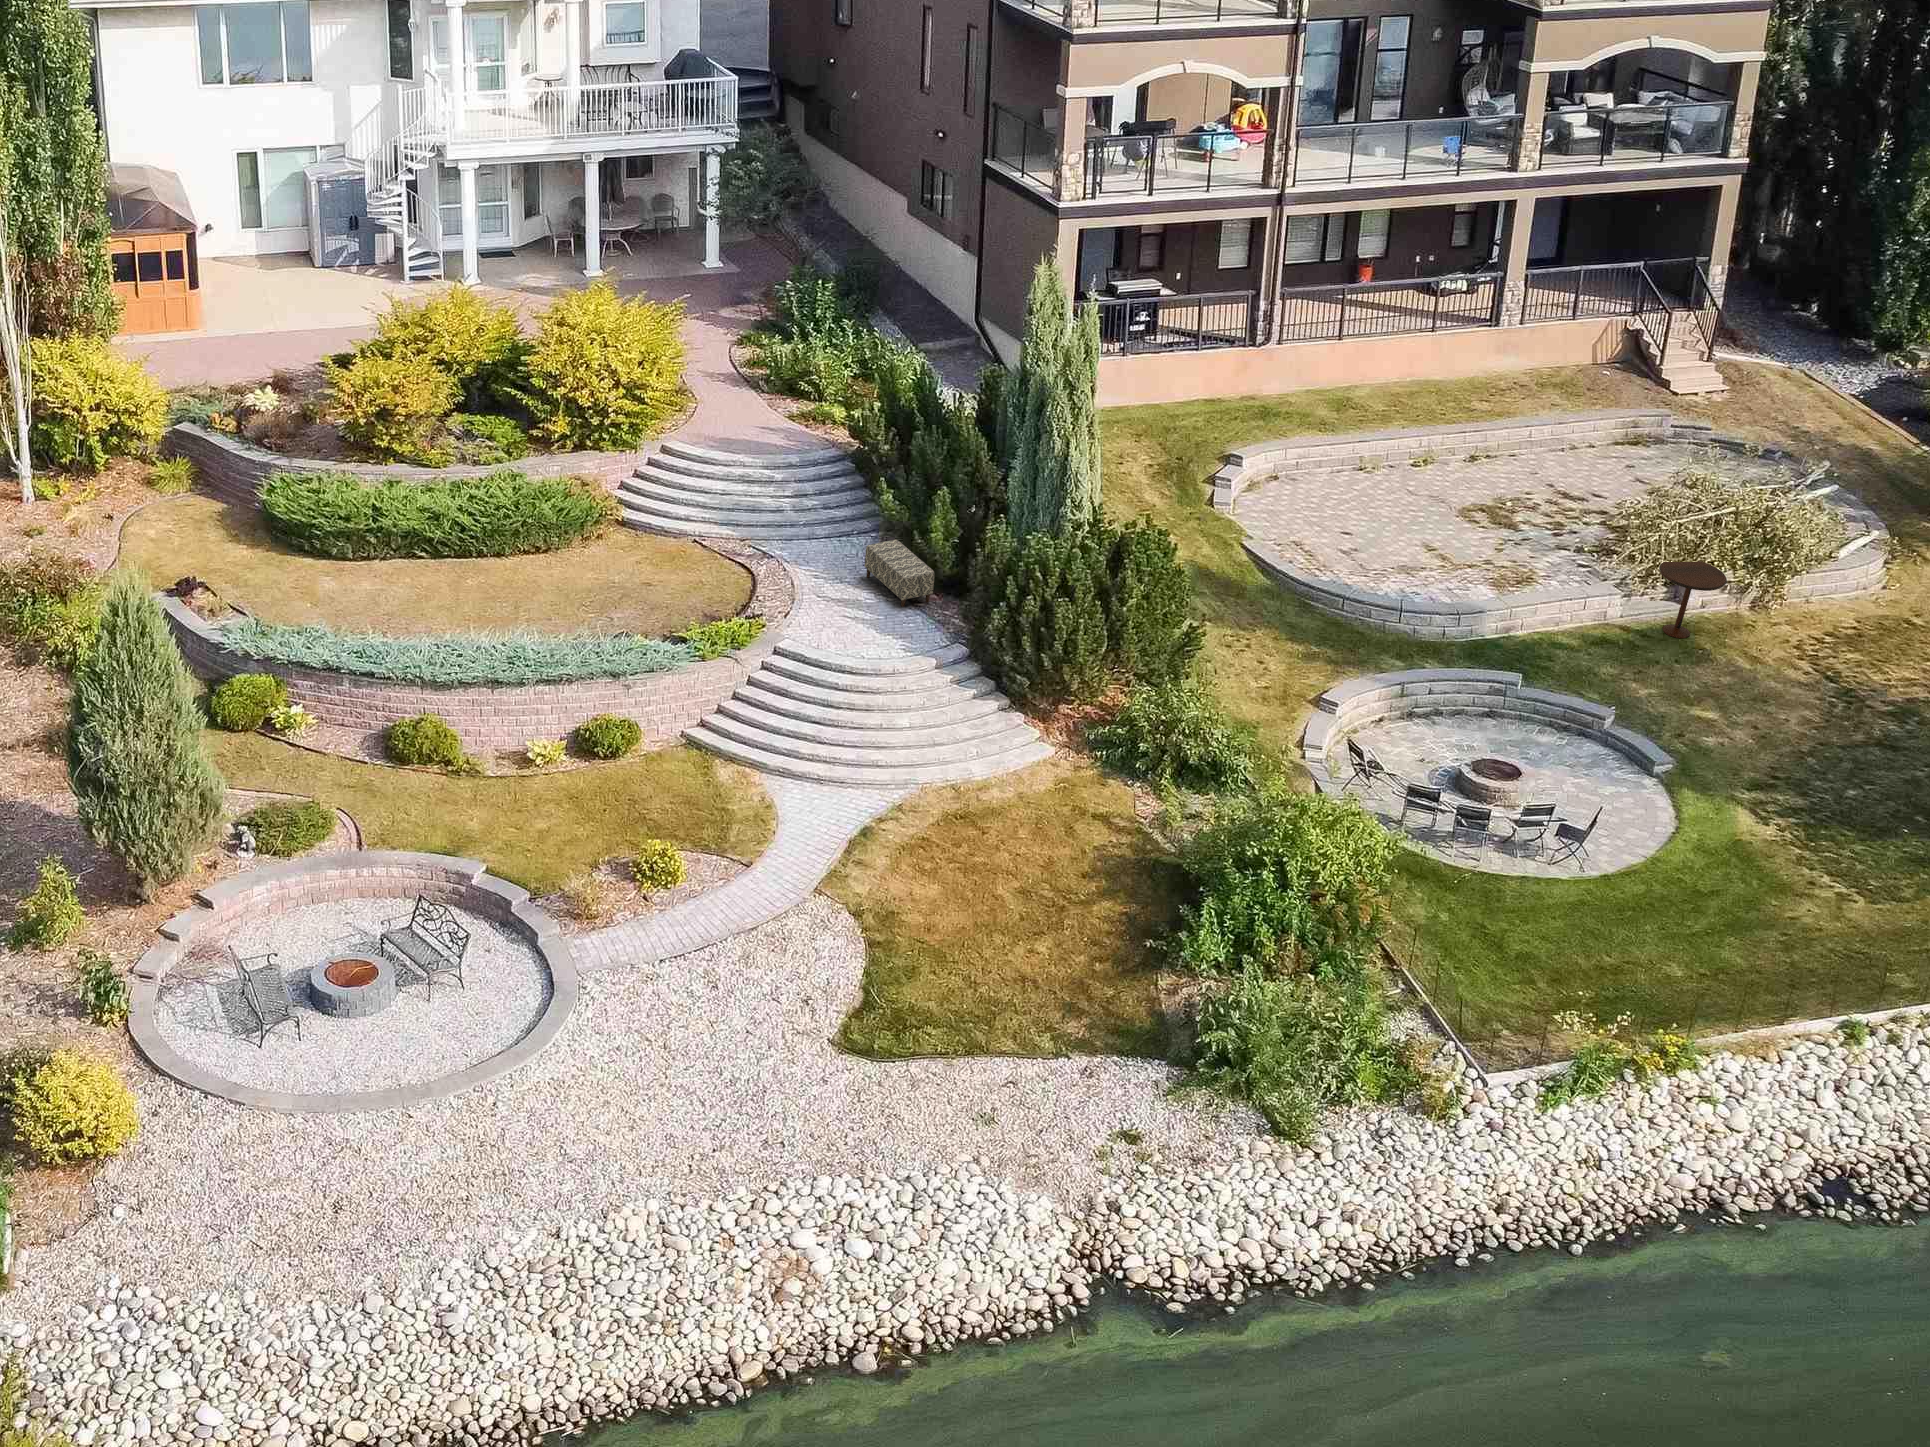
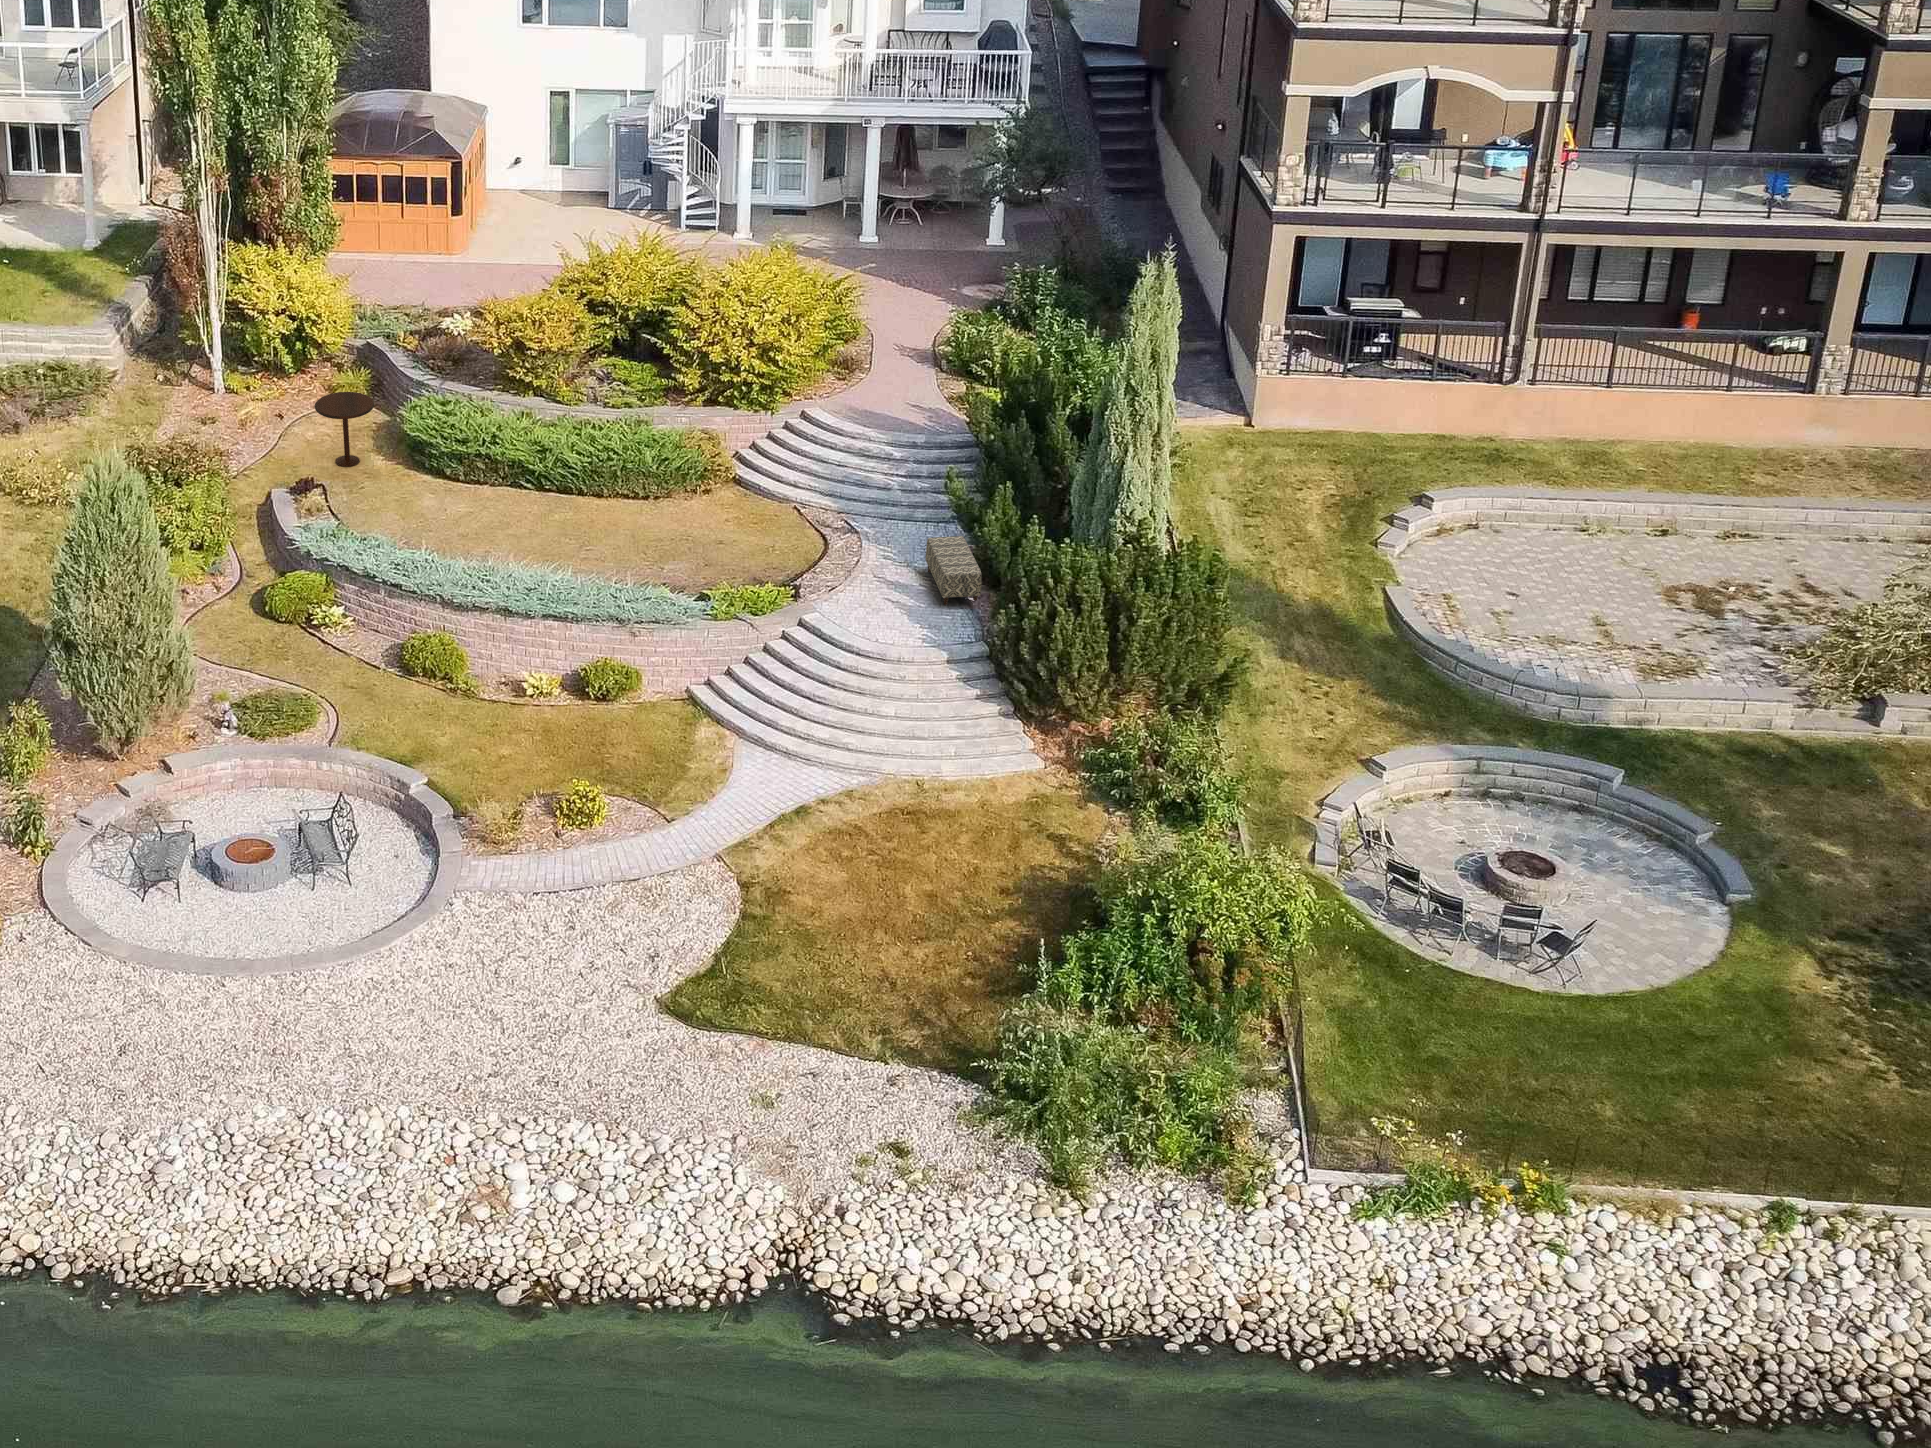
pedestal table: present [1659,561,1727,638] -> present [314,392,374,467]

